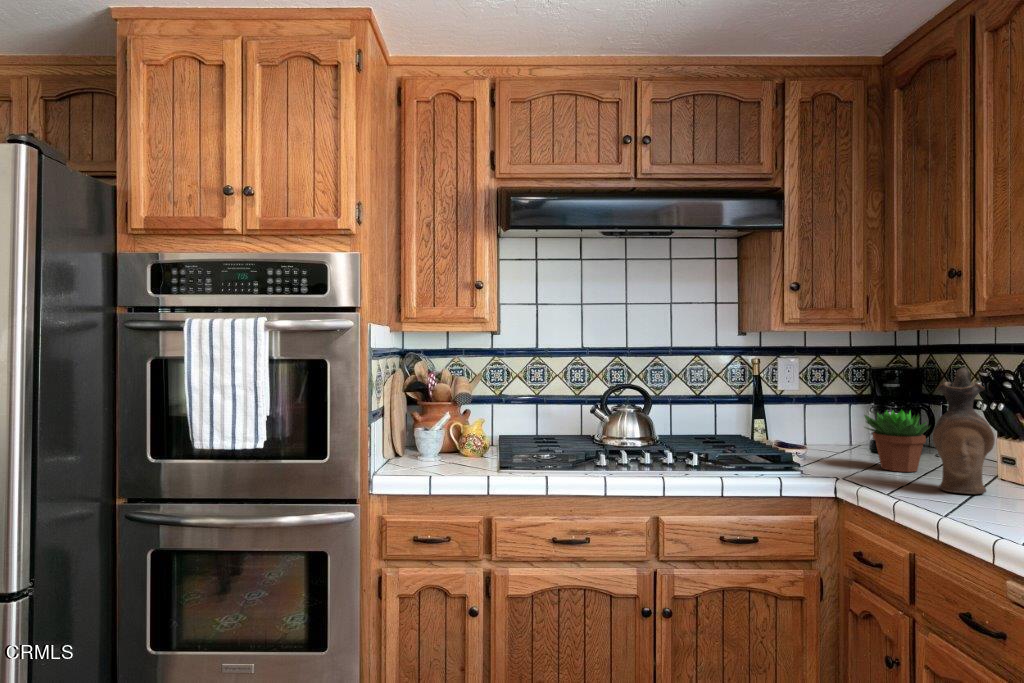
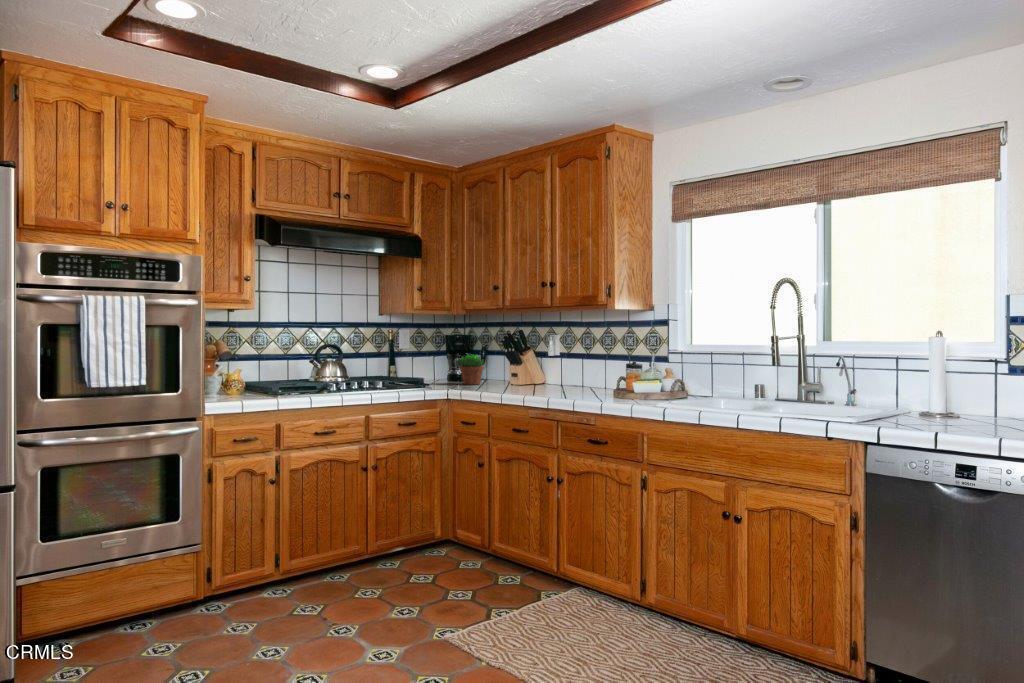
ceramic pitcher: present [933,368,995,494] -> none [493,332,516,387]

